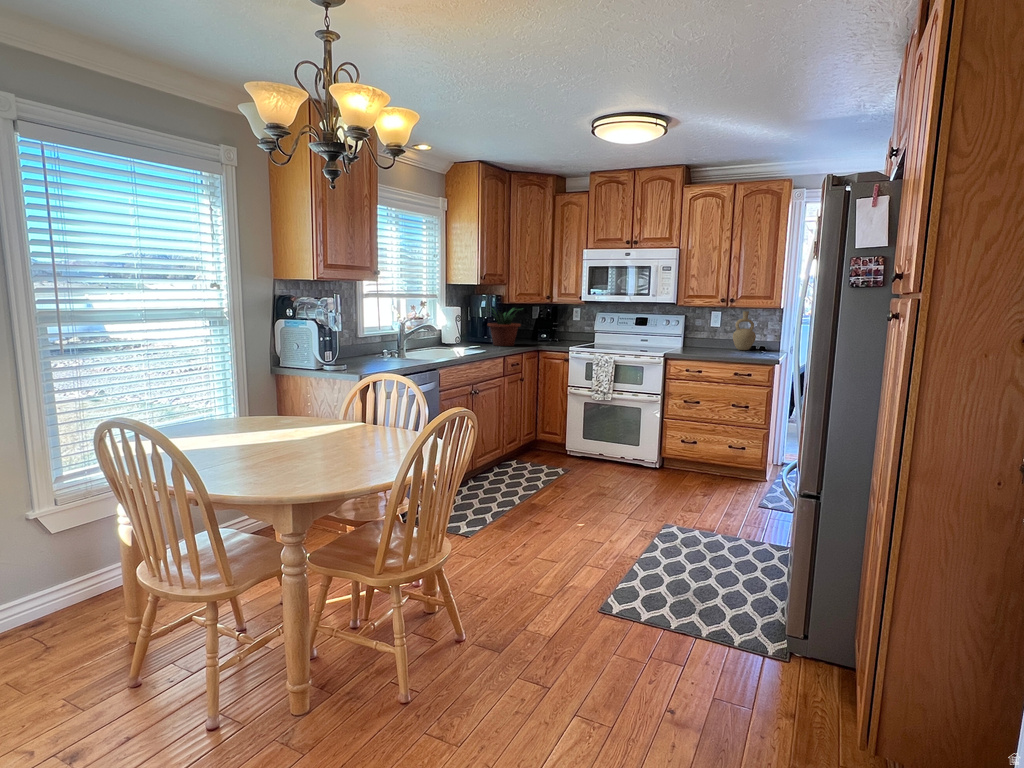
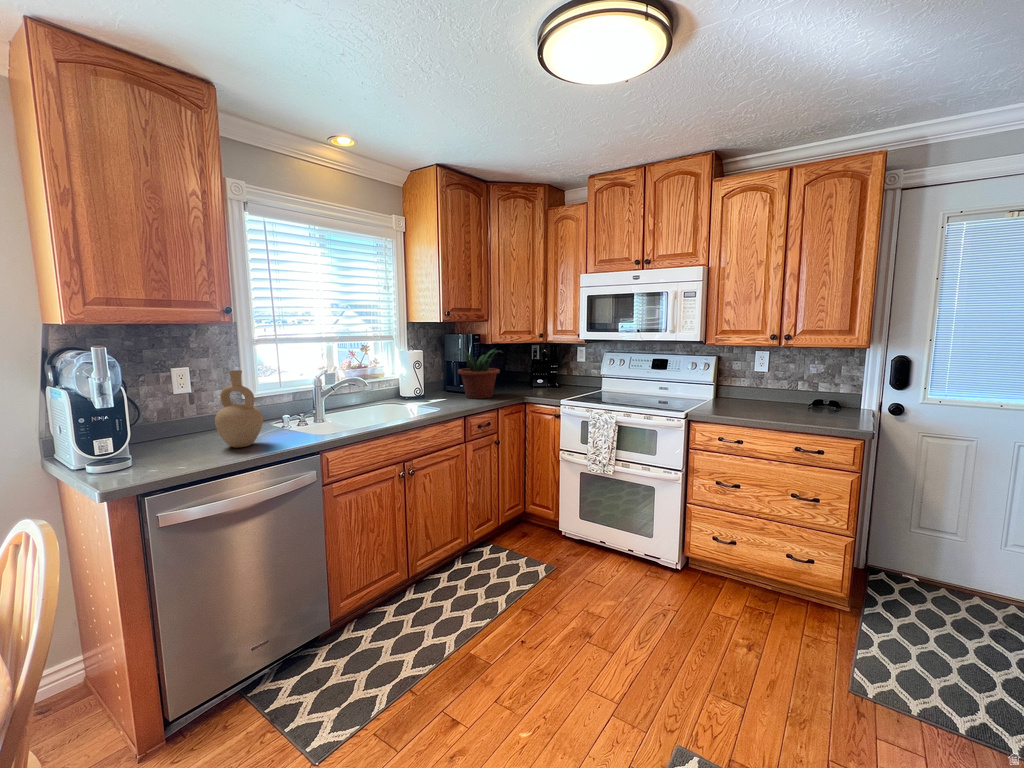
vase: present [733,311,756,350] -> present [215,370,263,448]

